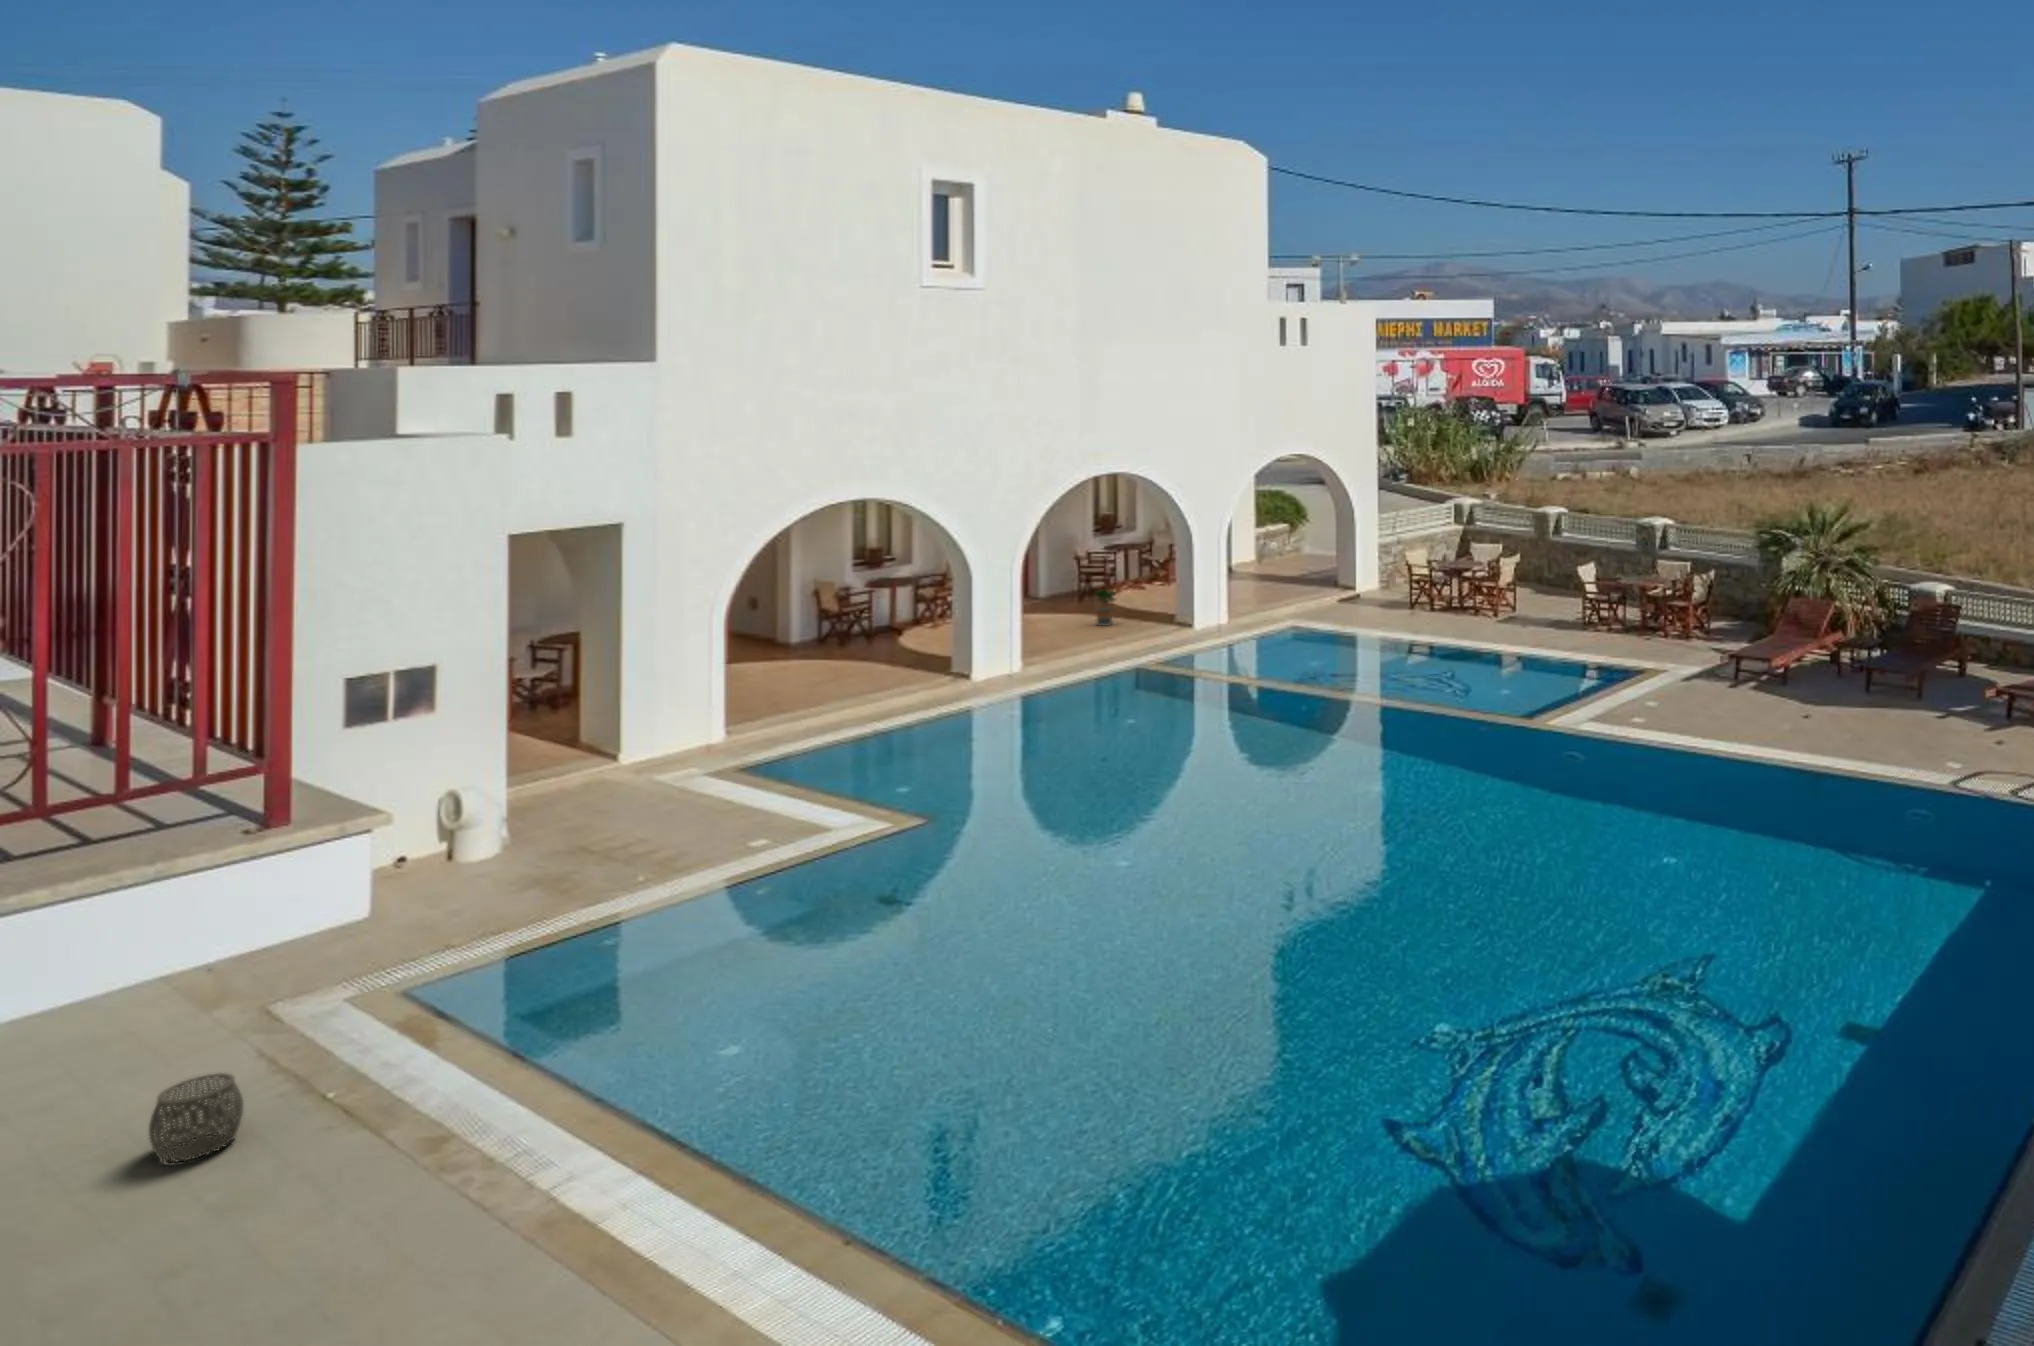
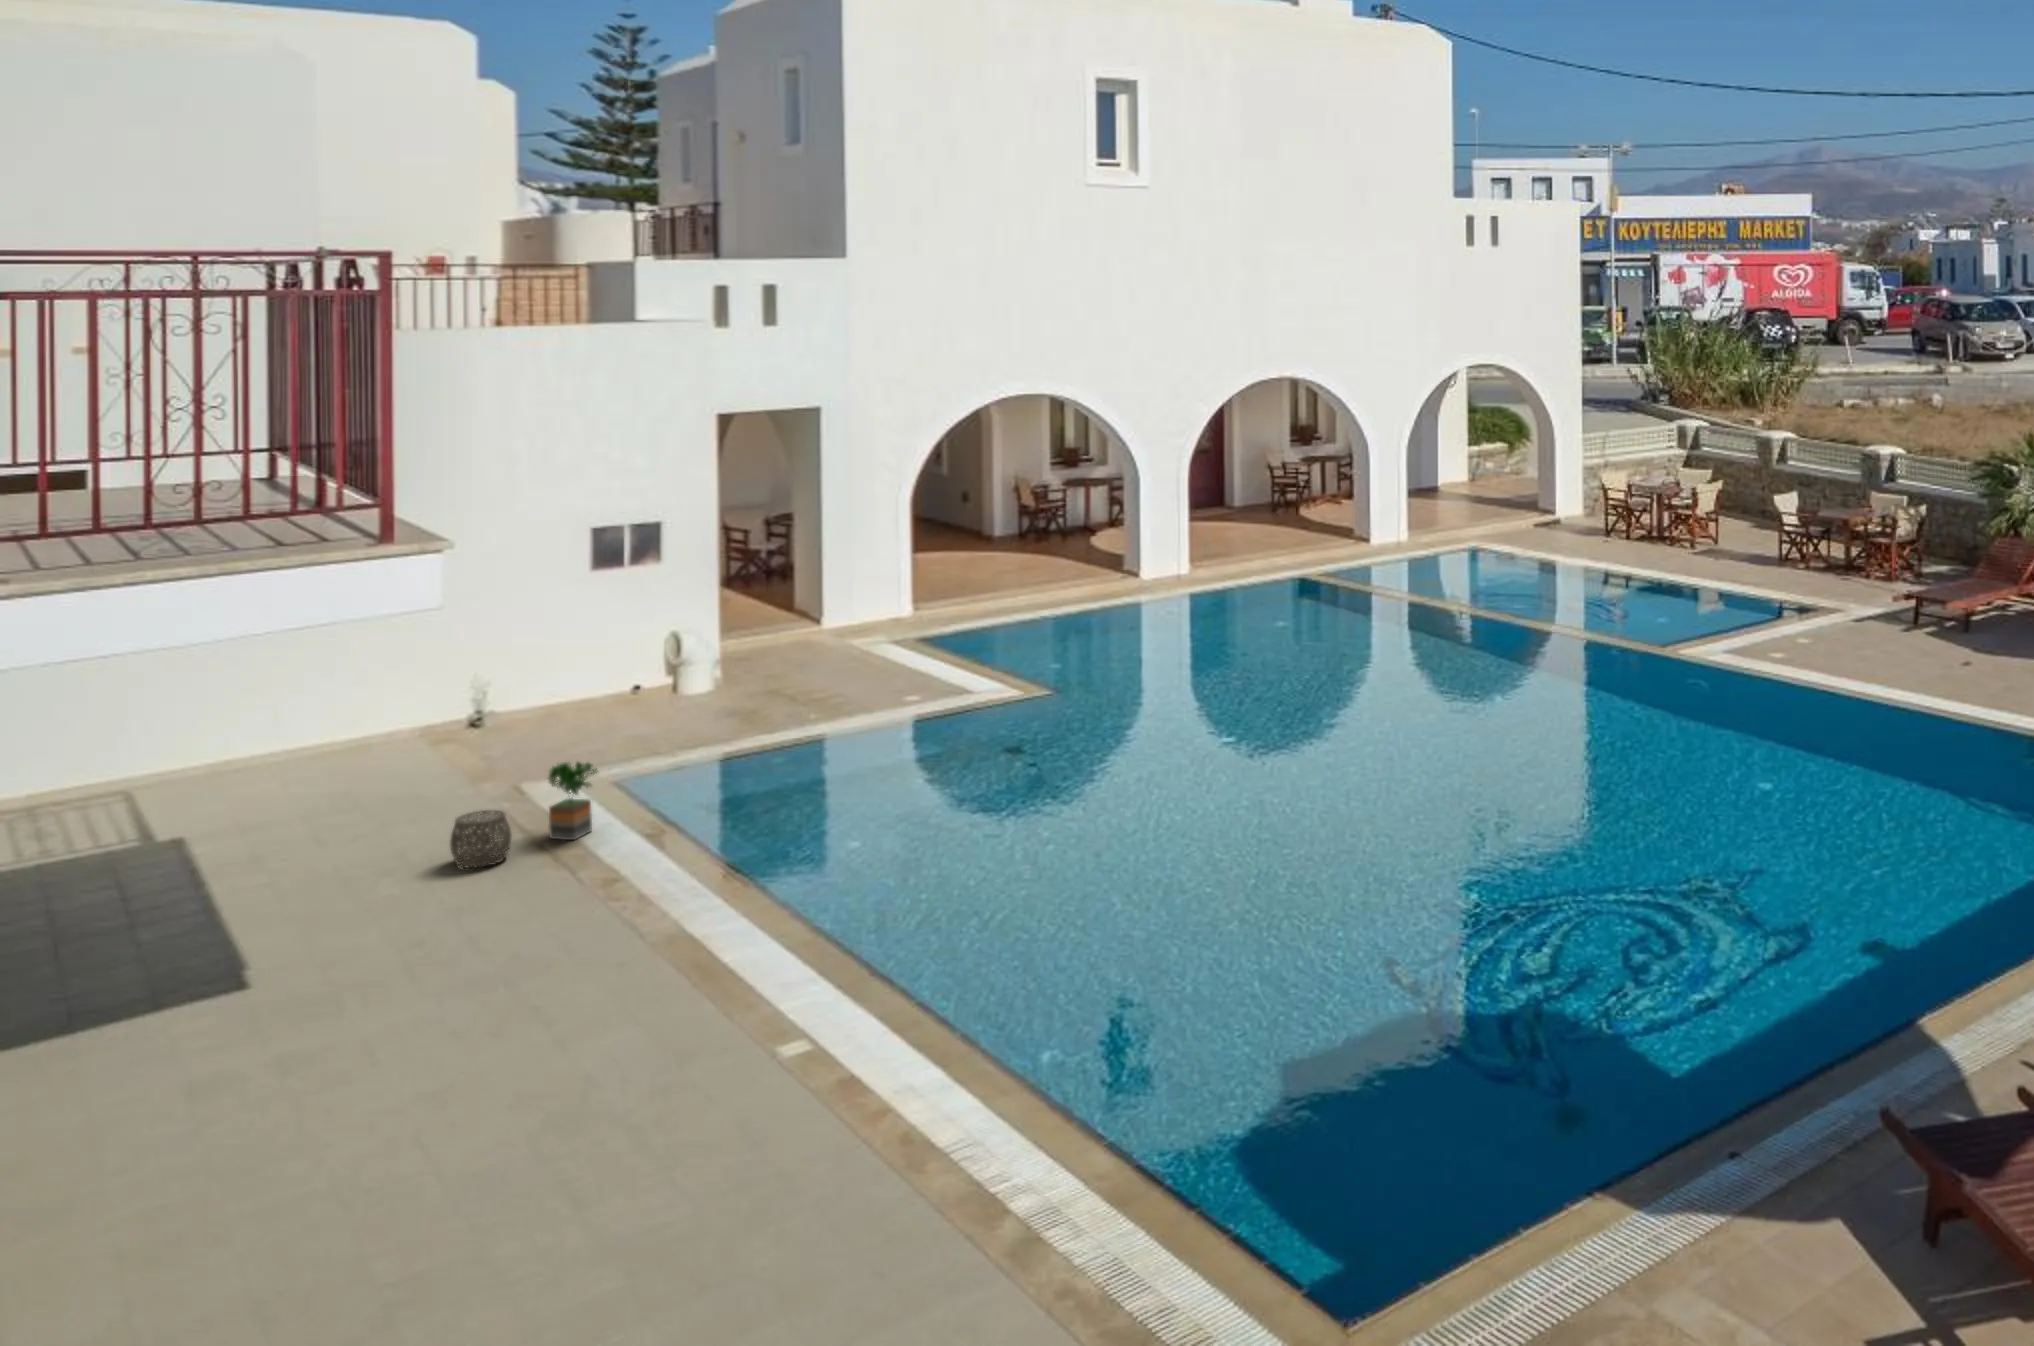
potted tree: present [1094,590,1115,626] -> present [549,762,598,840]

